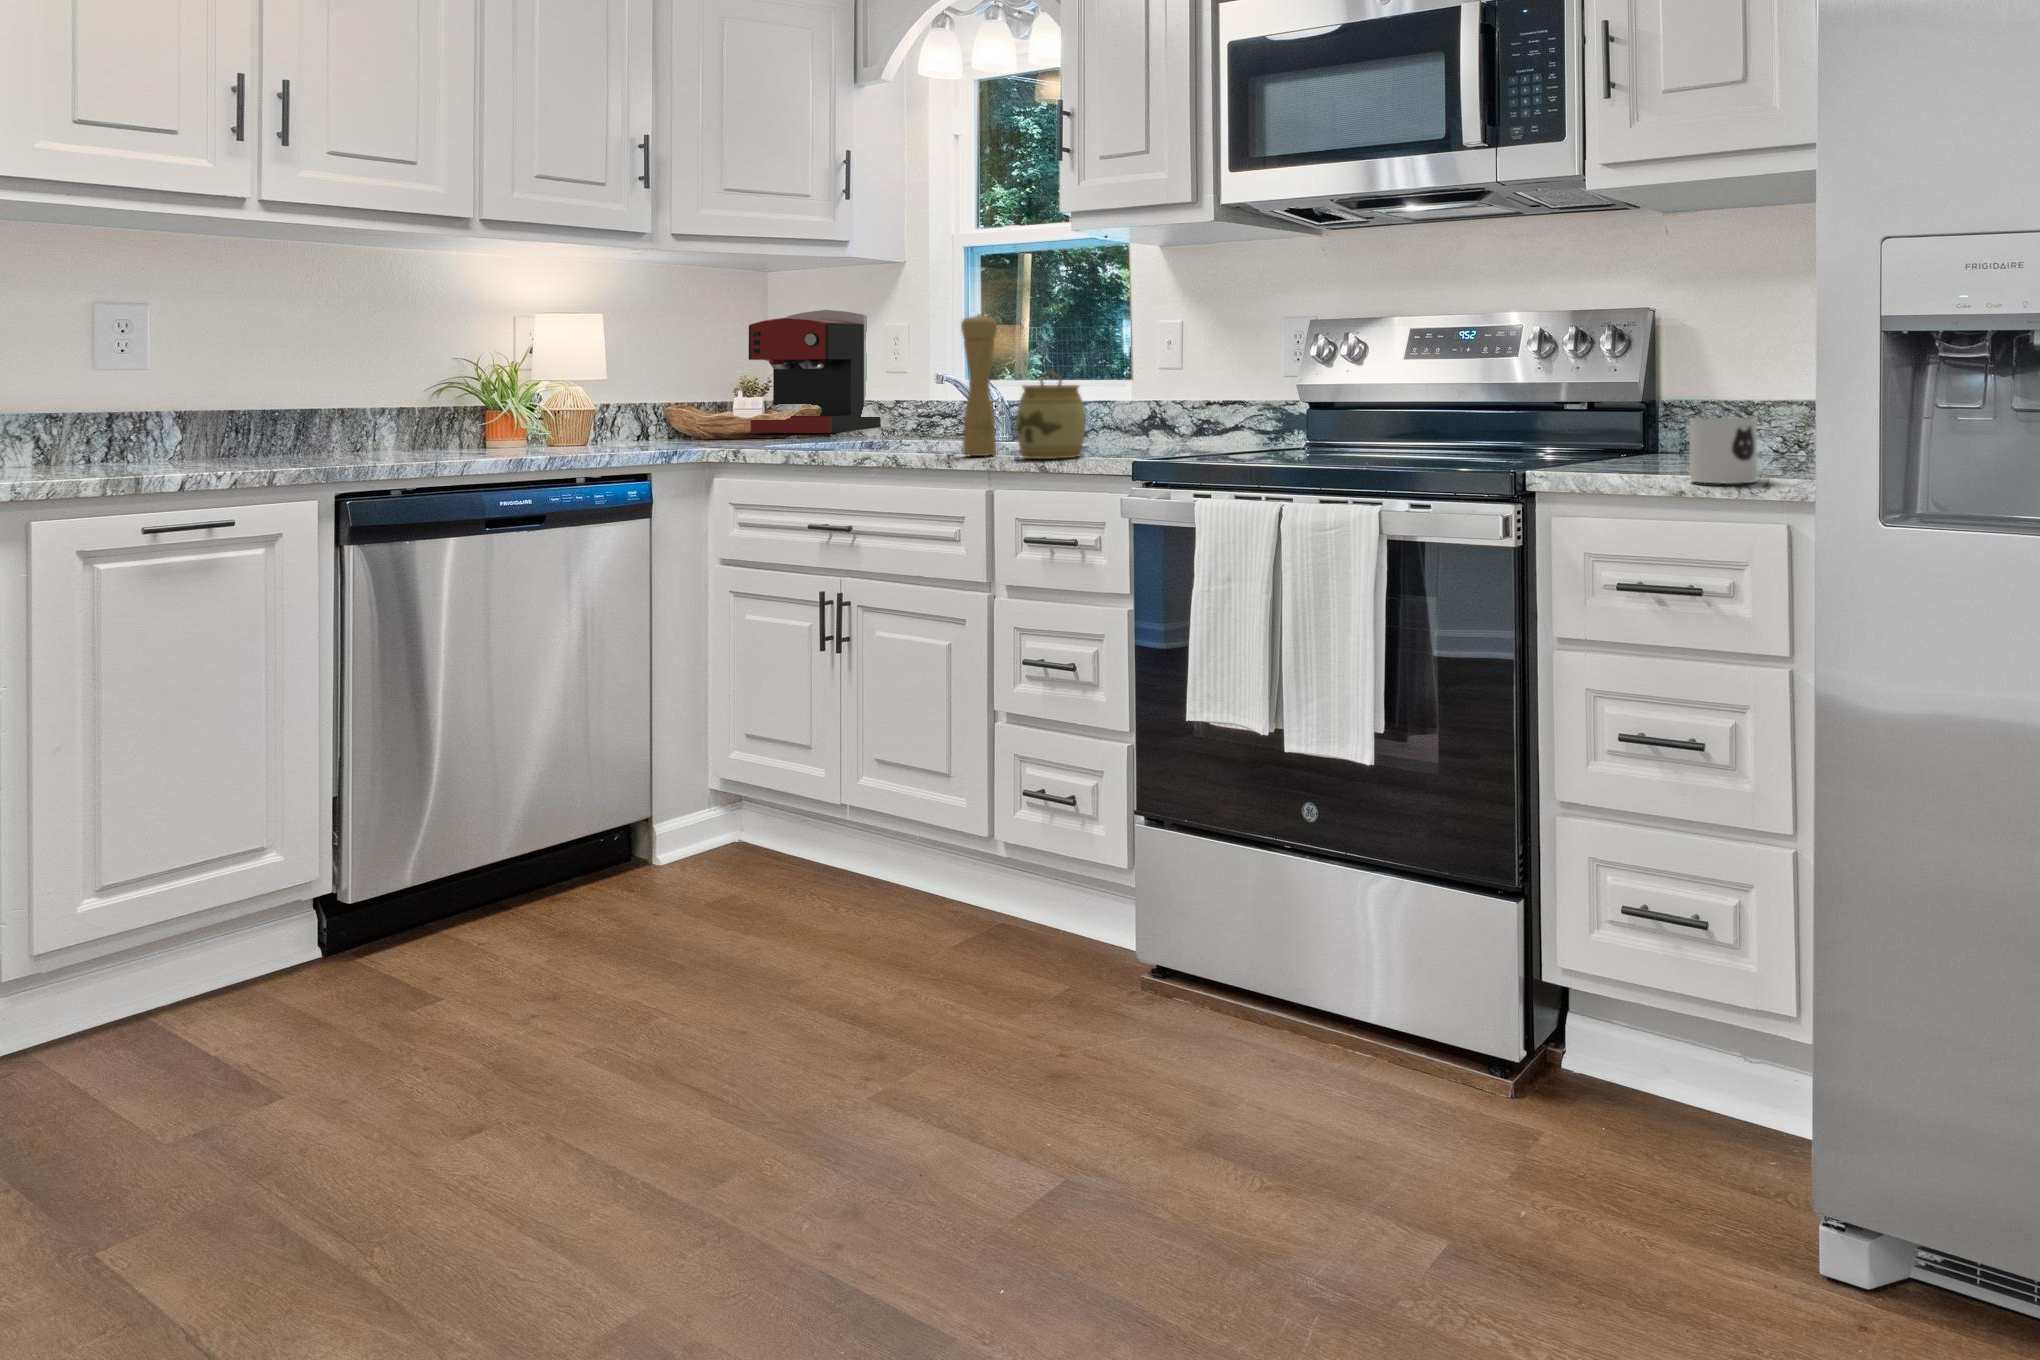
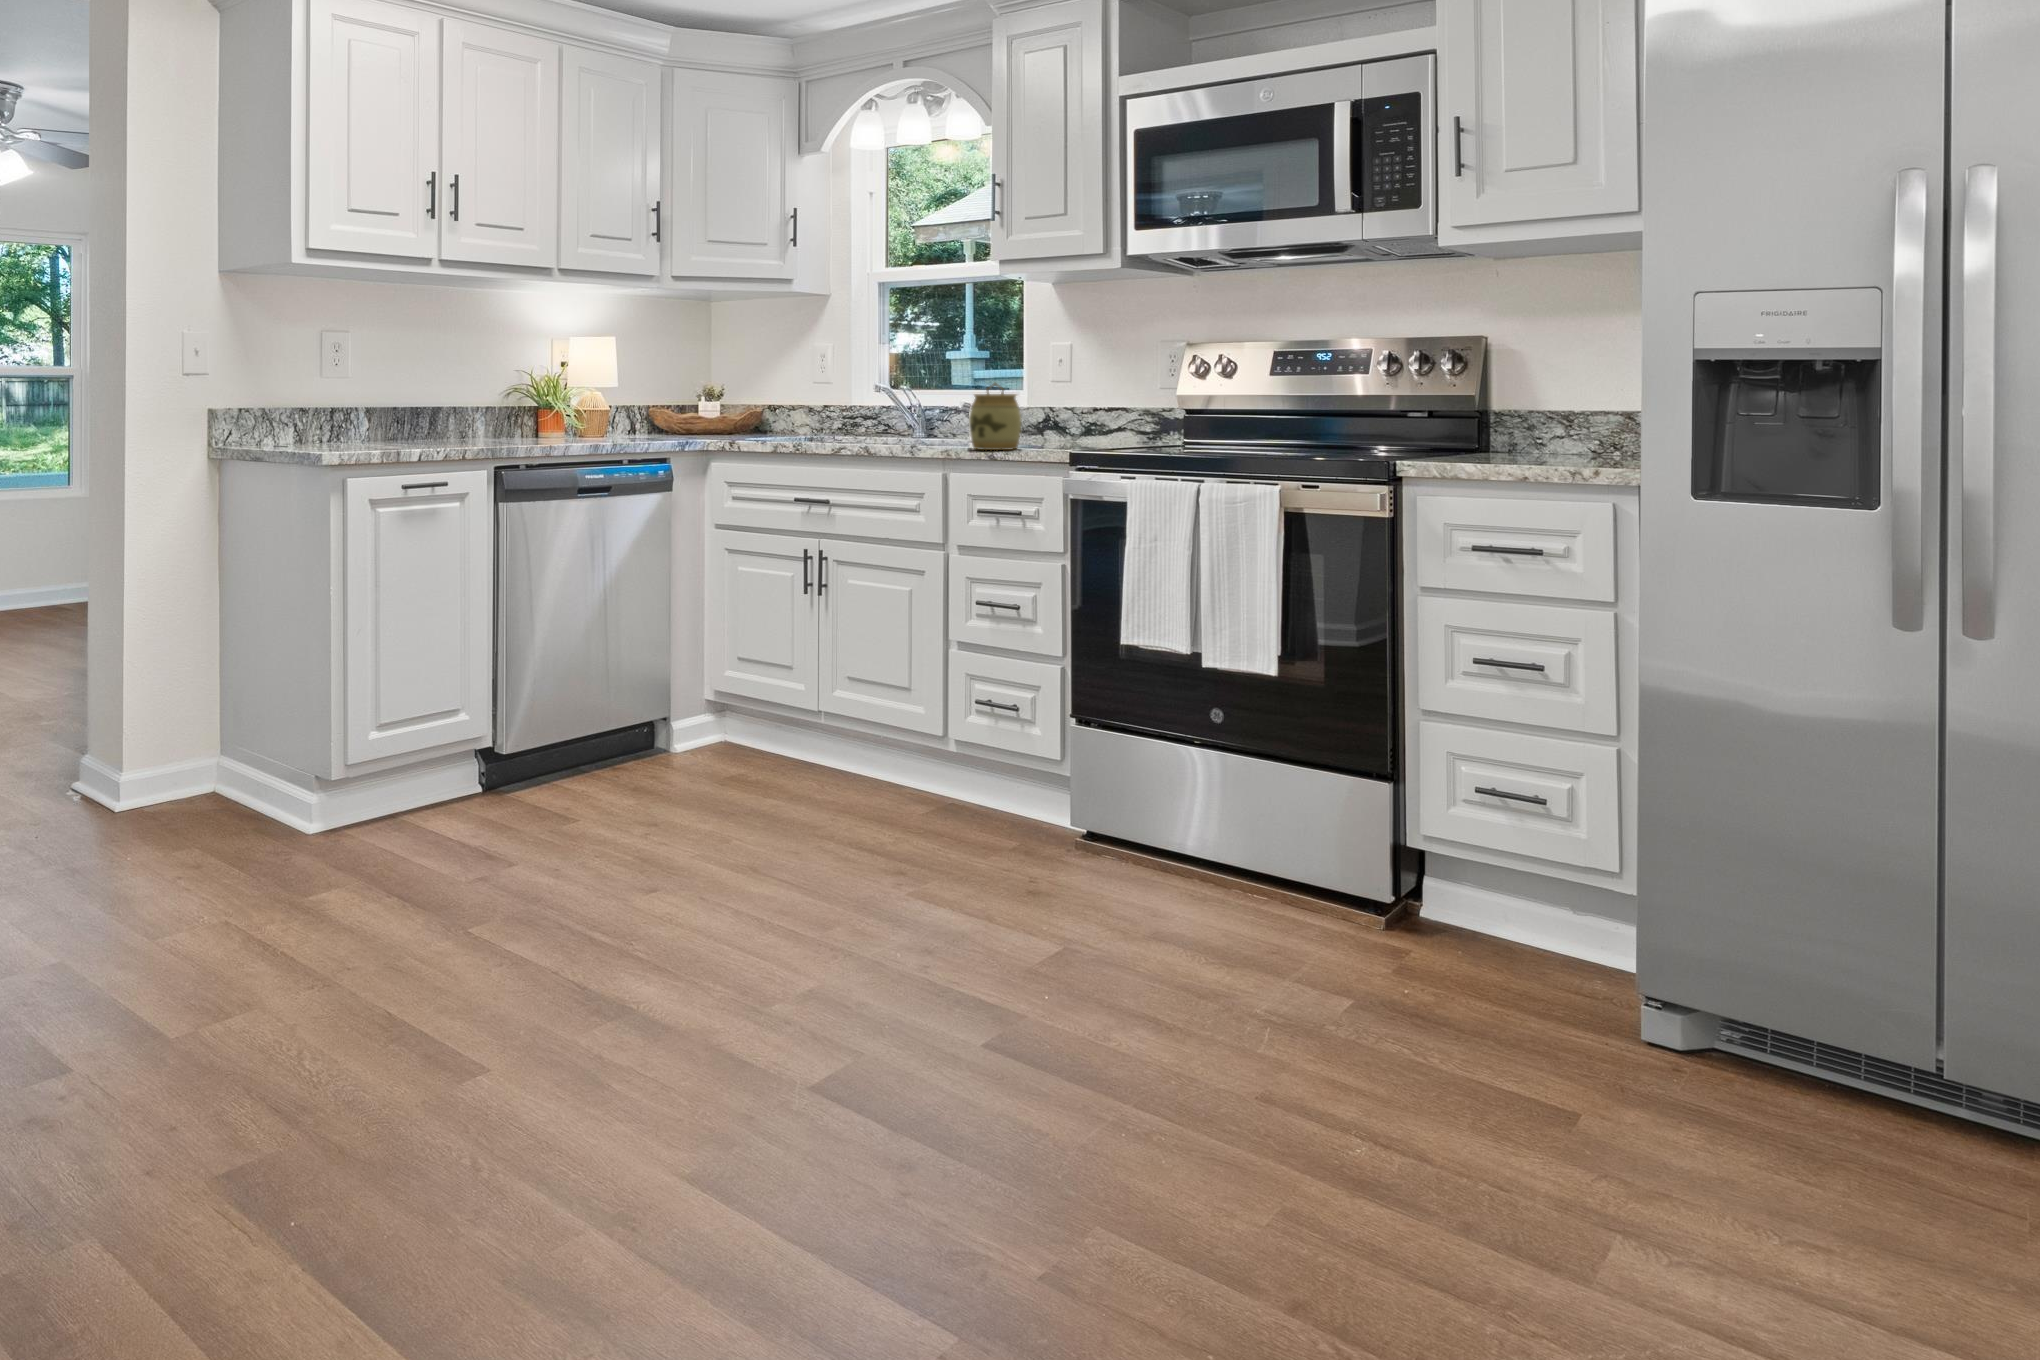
coffee maker: present [749,310,881,433] -> none [711,333,805,431]
pepper mill: present [961,314,997,456] -> none [921,340,948,447]
mug: present [1689,418,1757,483] -> none [1534,423,1589,471]

